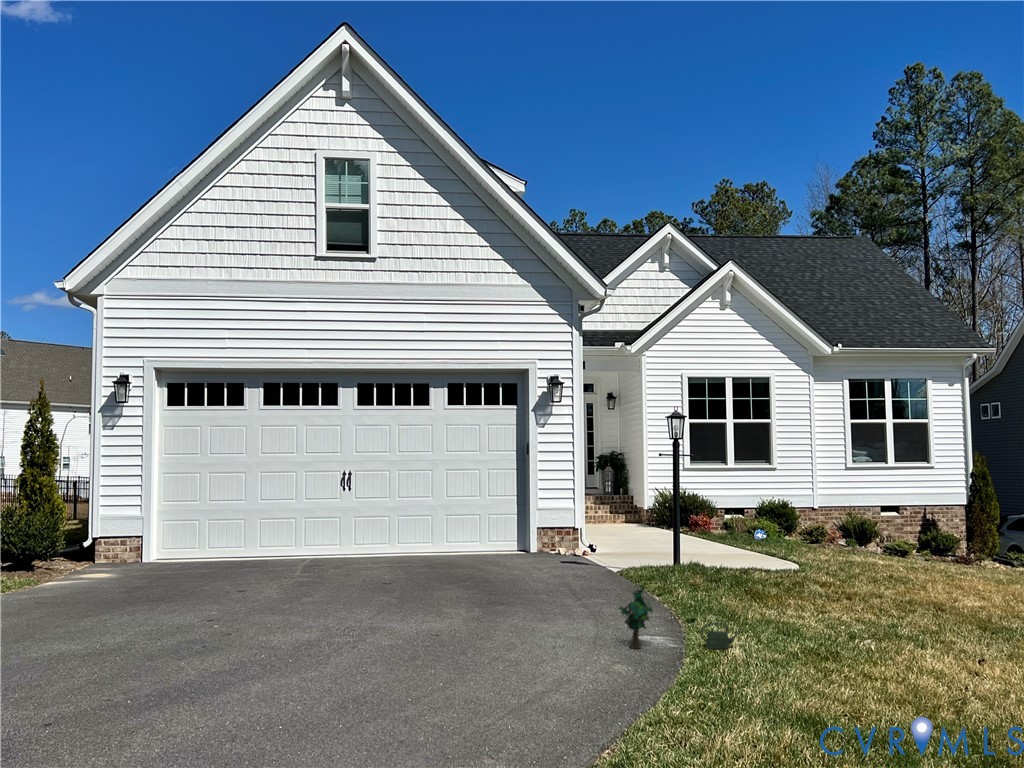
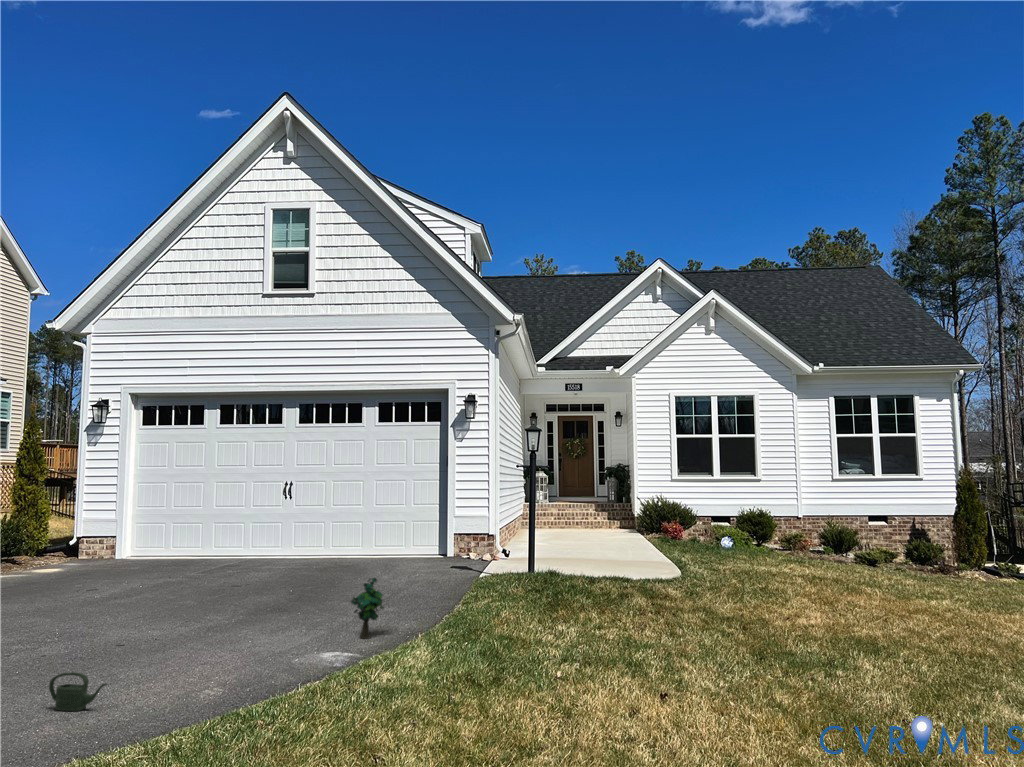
watering can: present [701,623,741,649] -> present [49,672,106,711]

